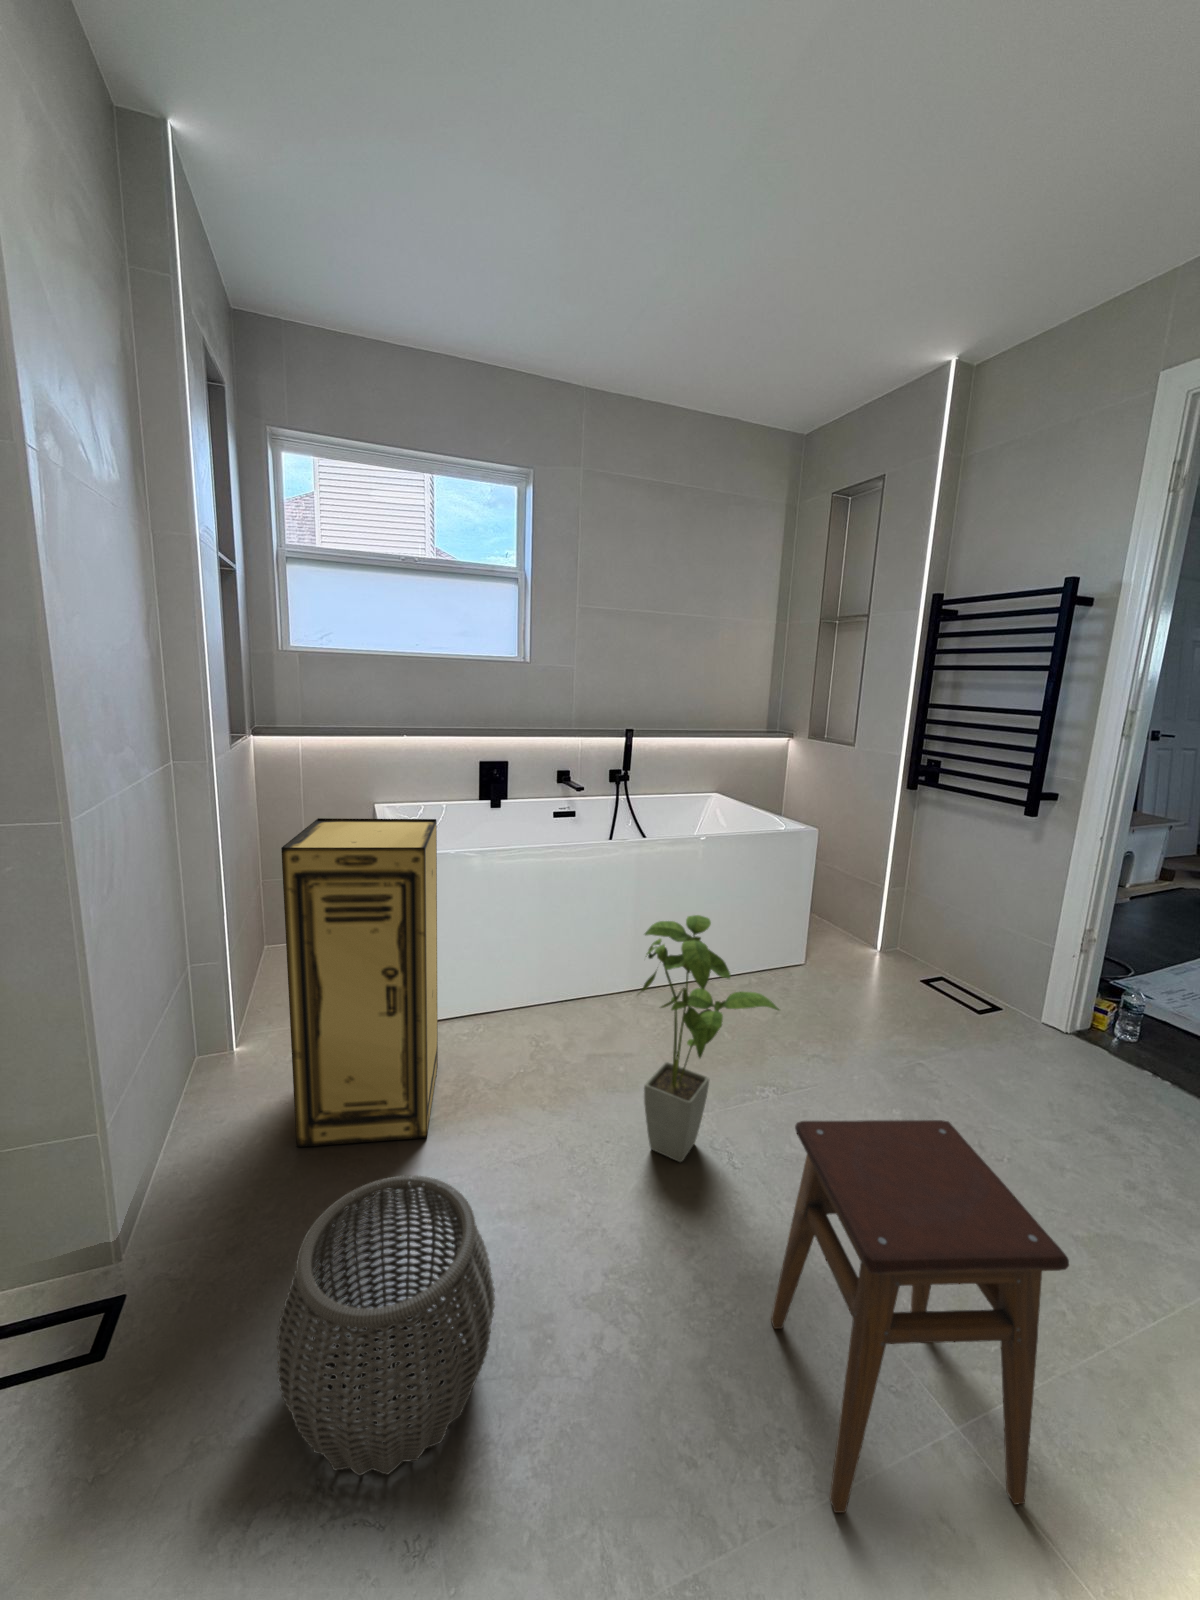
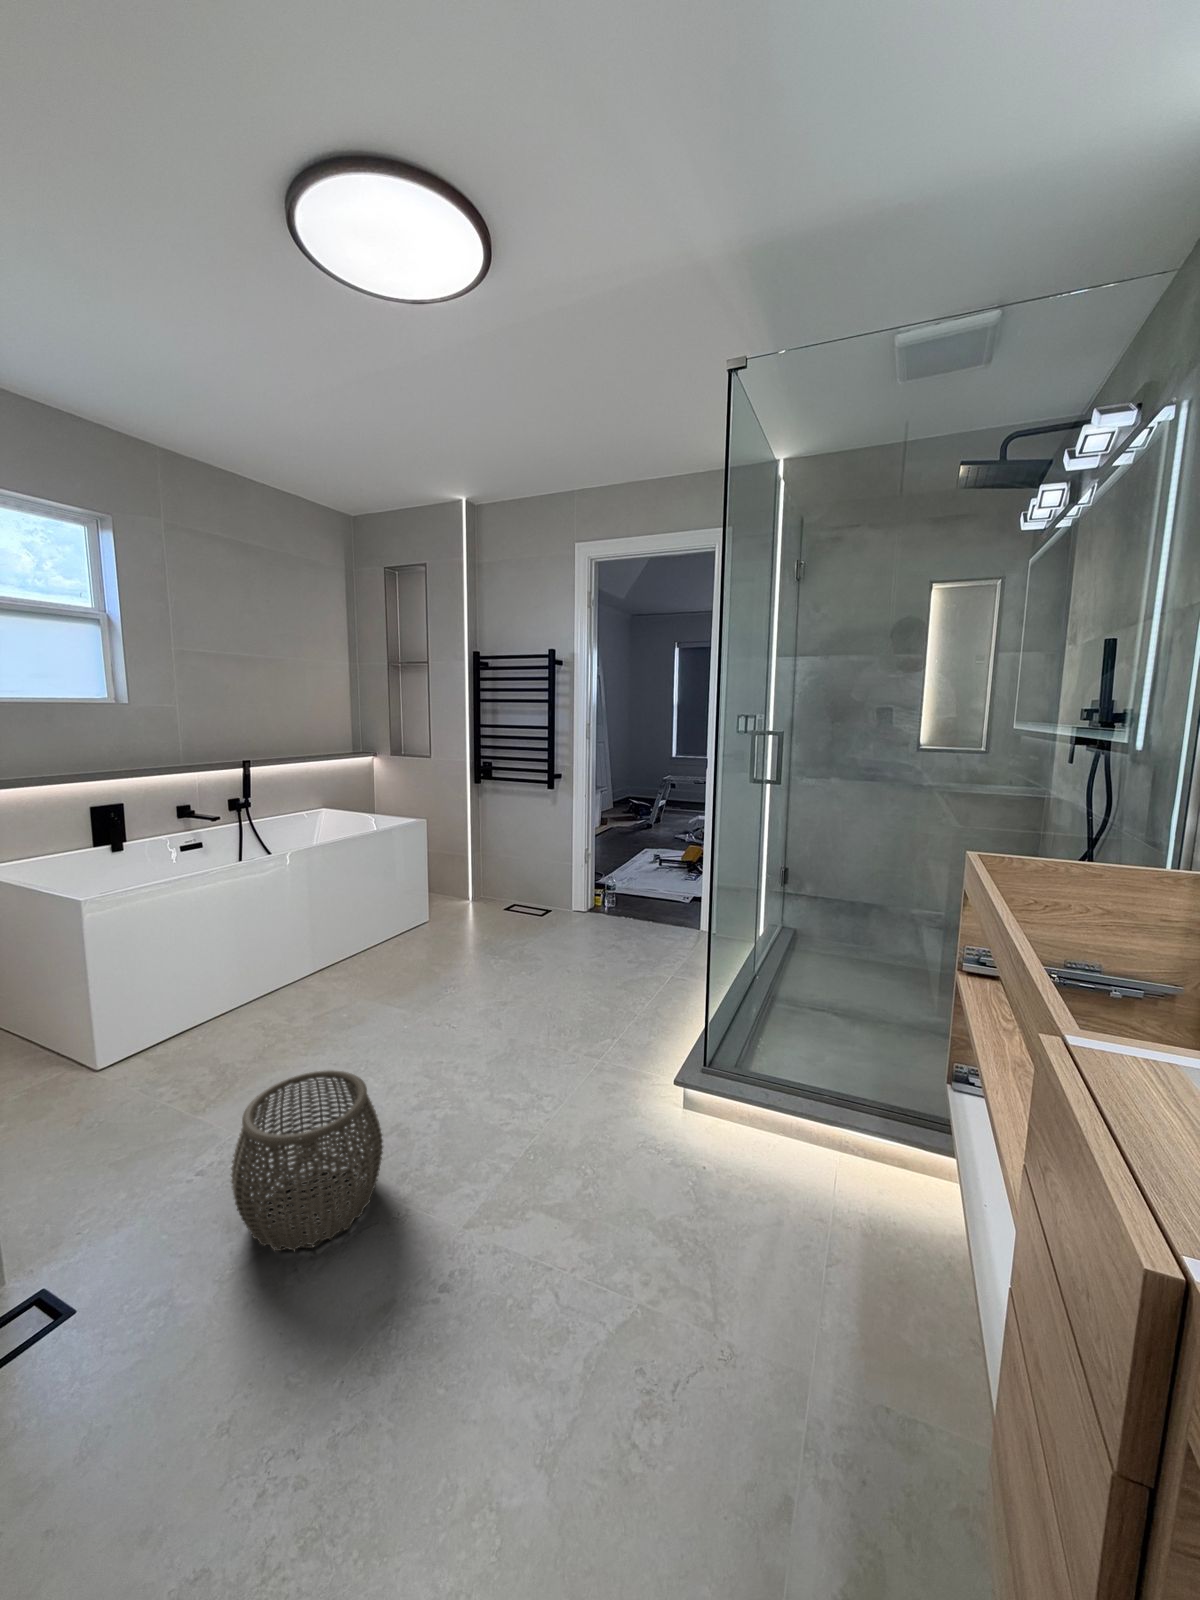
storage cabinet: present [281,818,438,1147] -> none [20,851,214,1173]
house plant: present [641,915,779,1162] -> none [369,873,465,1046]
stool: present [771,1120,1069,1513] -> none [507,935,629,1114]

